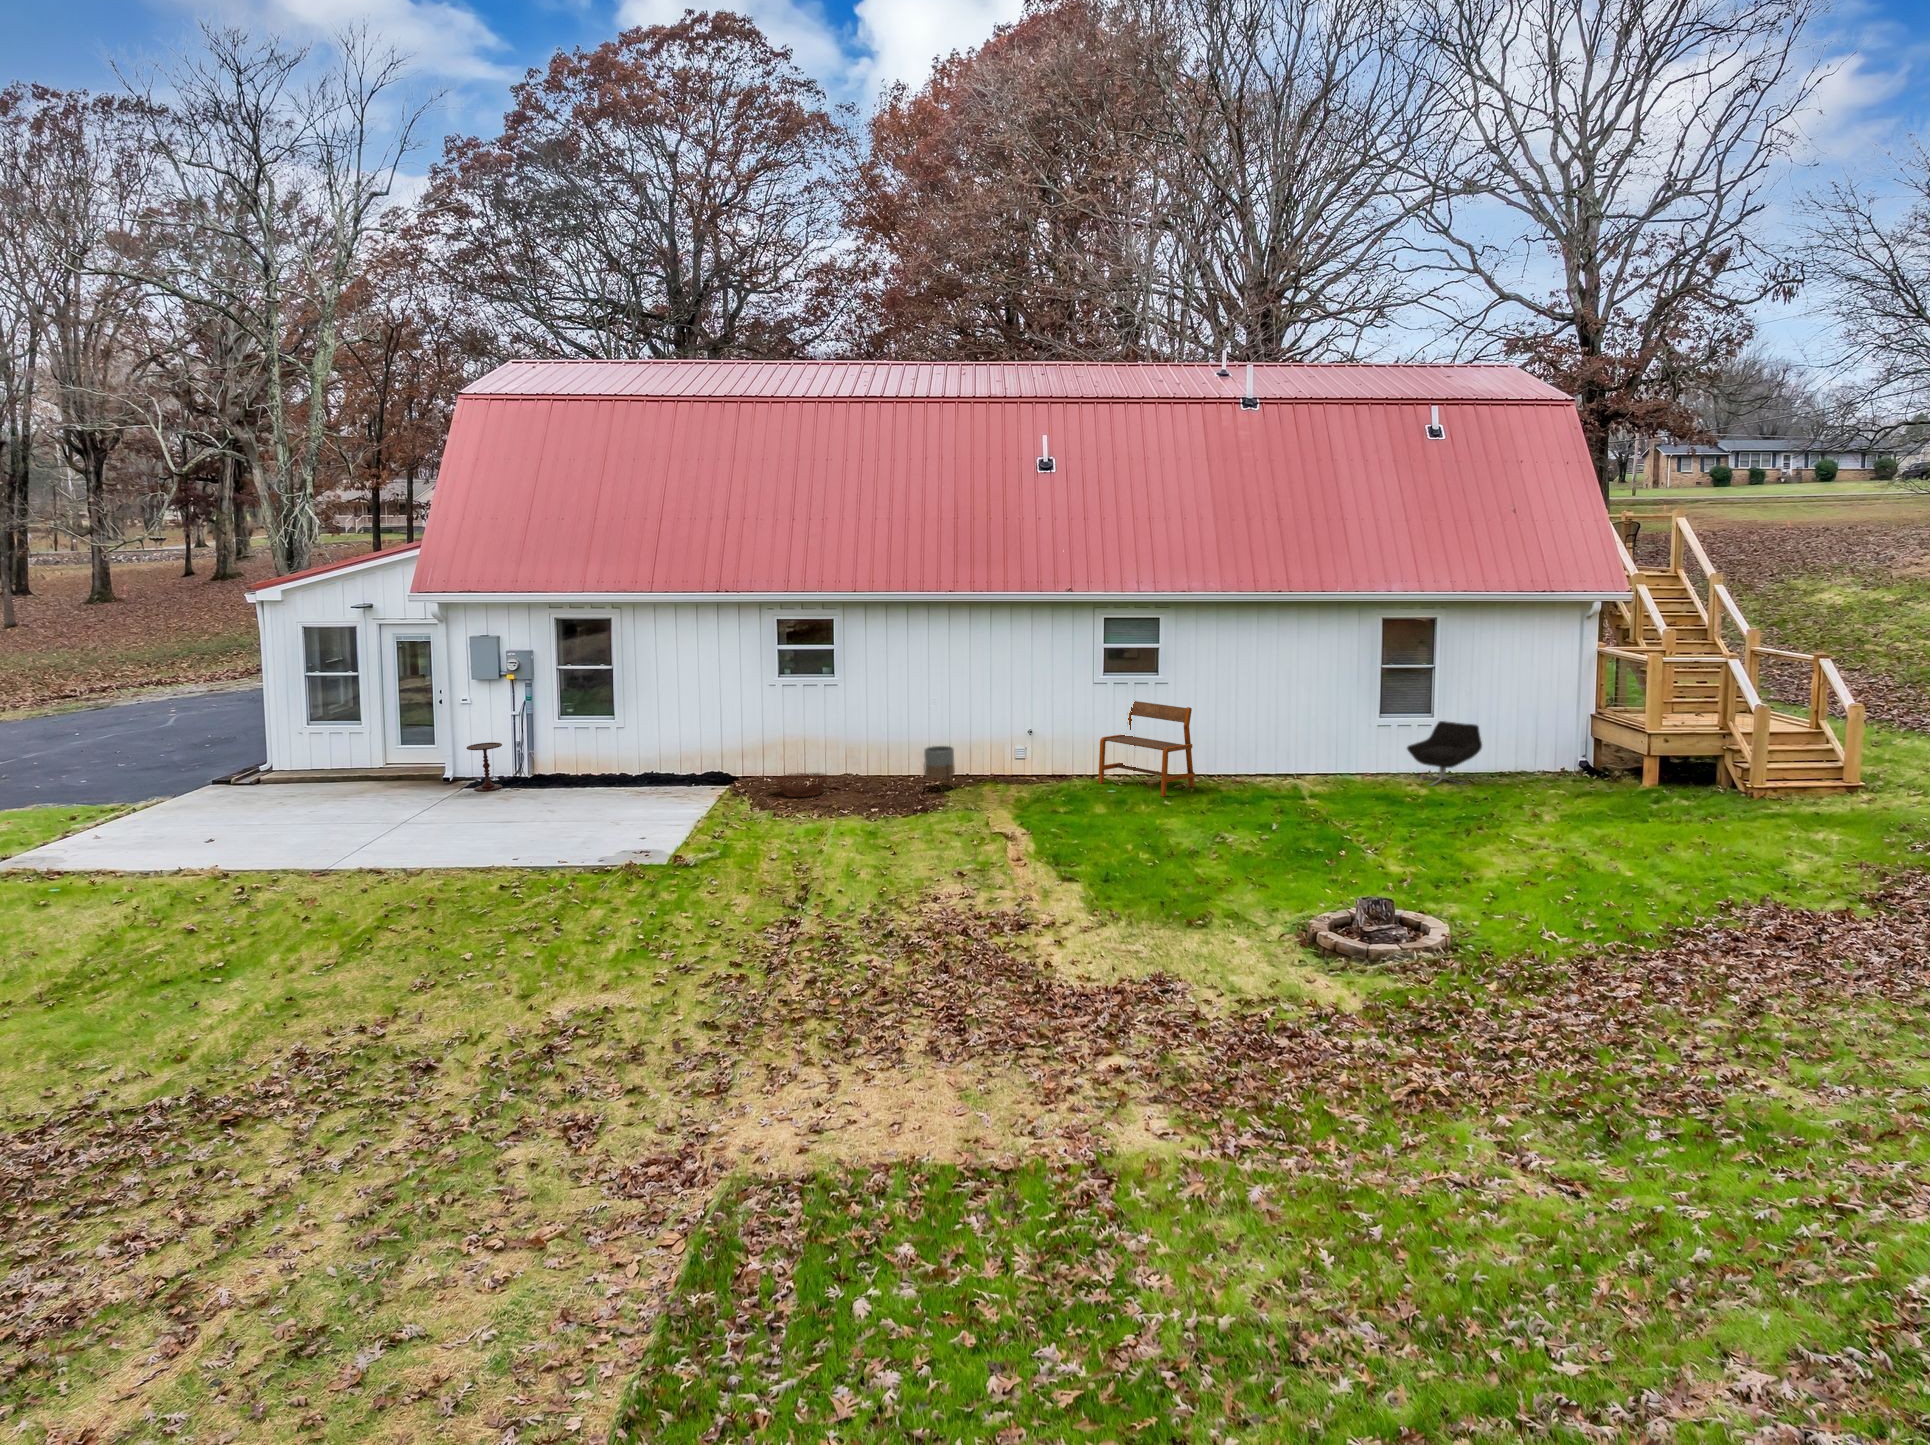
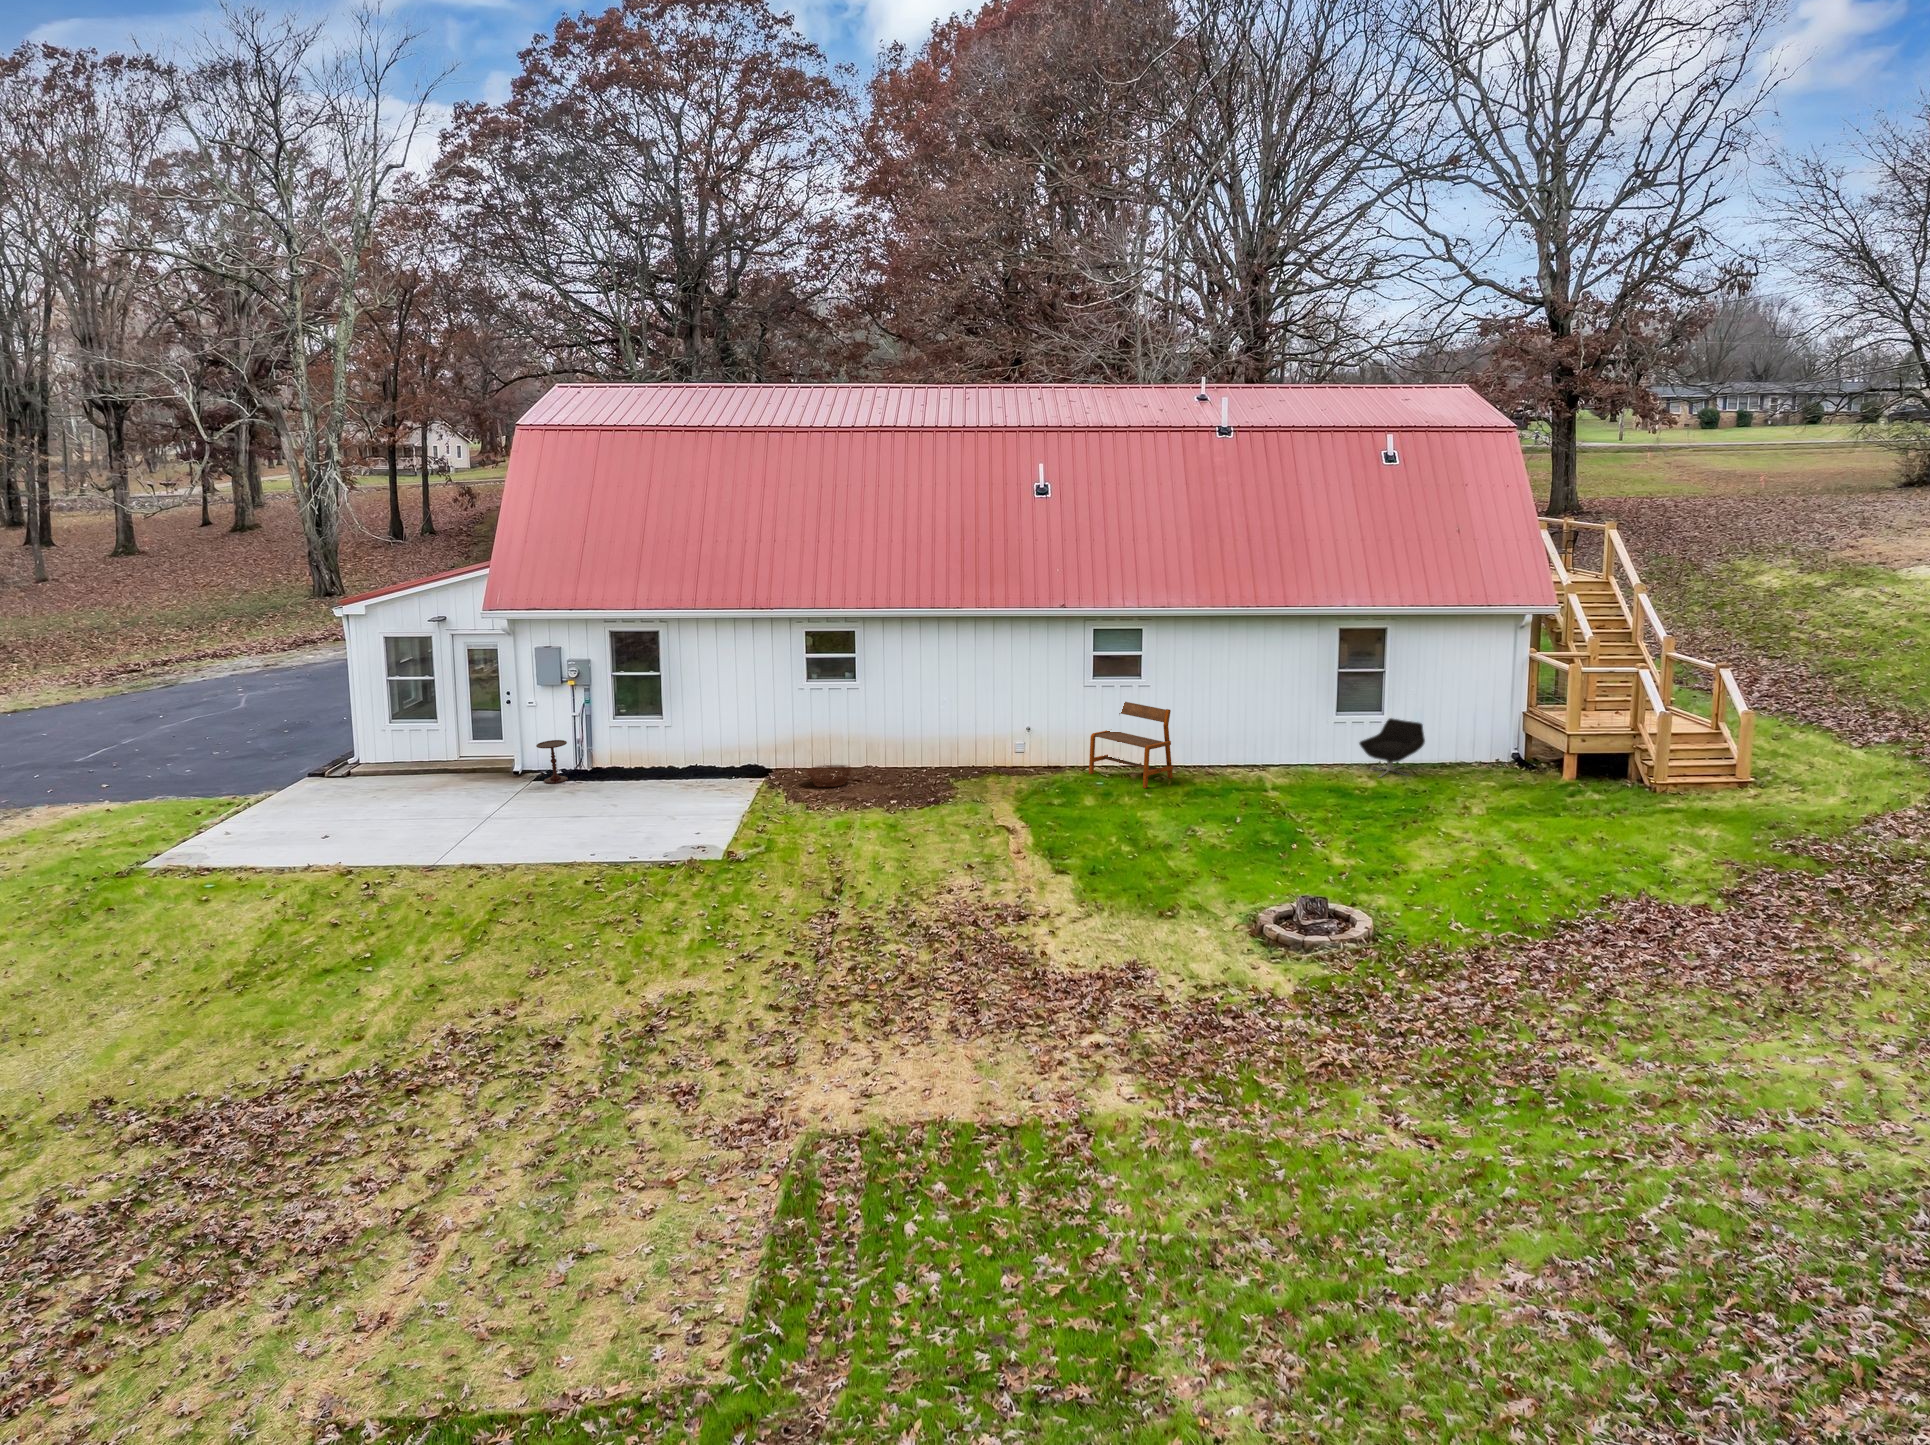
planter: present [924,746,955,782] -> none [936,741,963,782]

